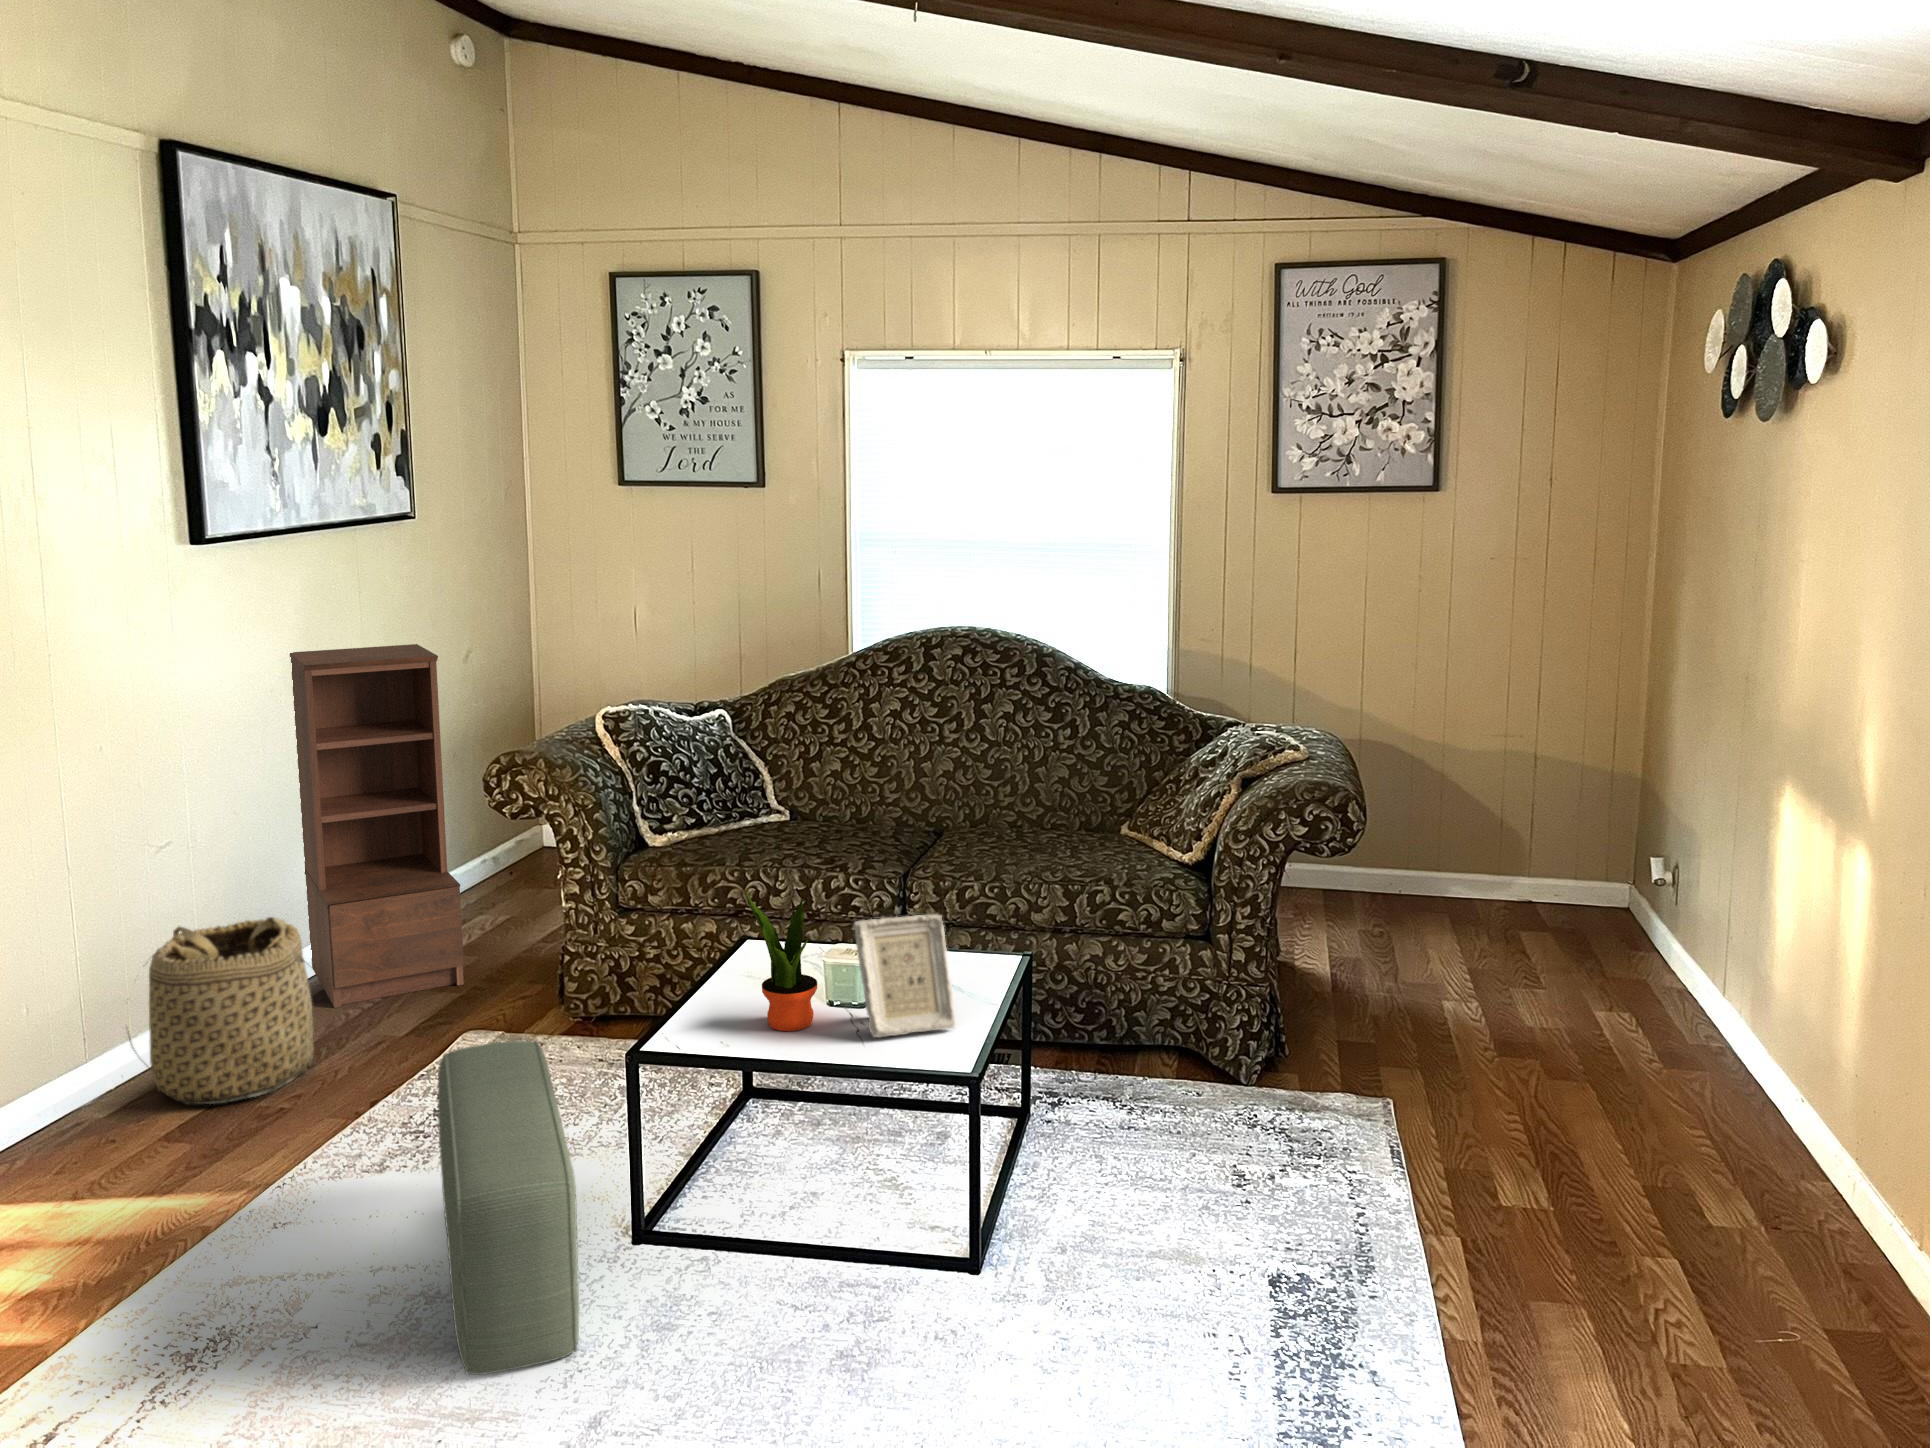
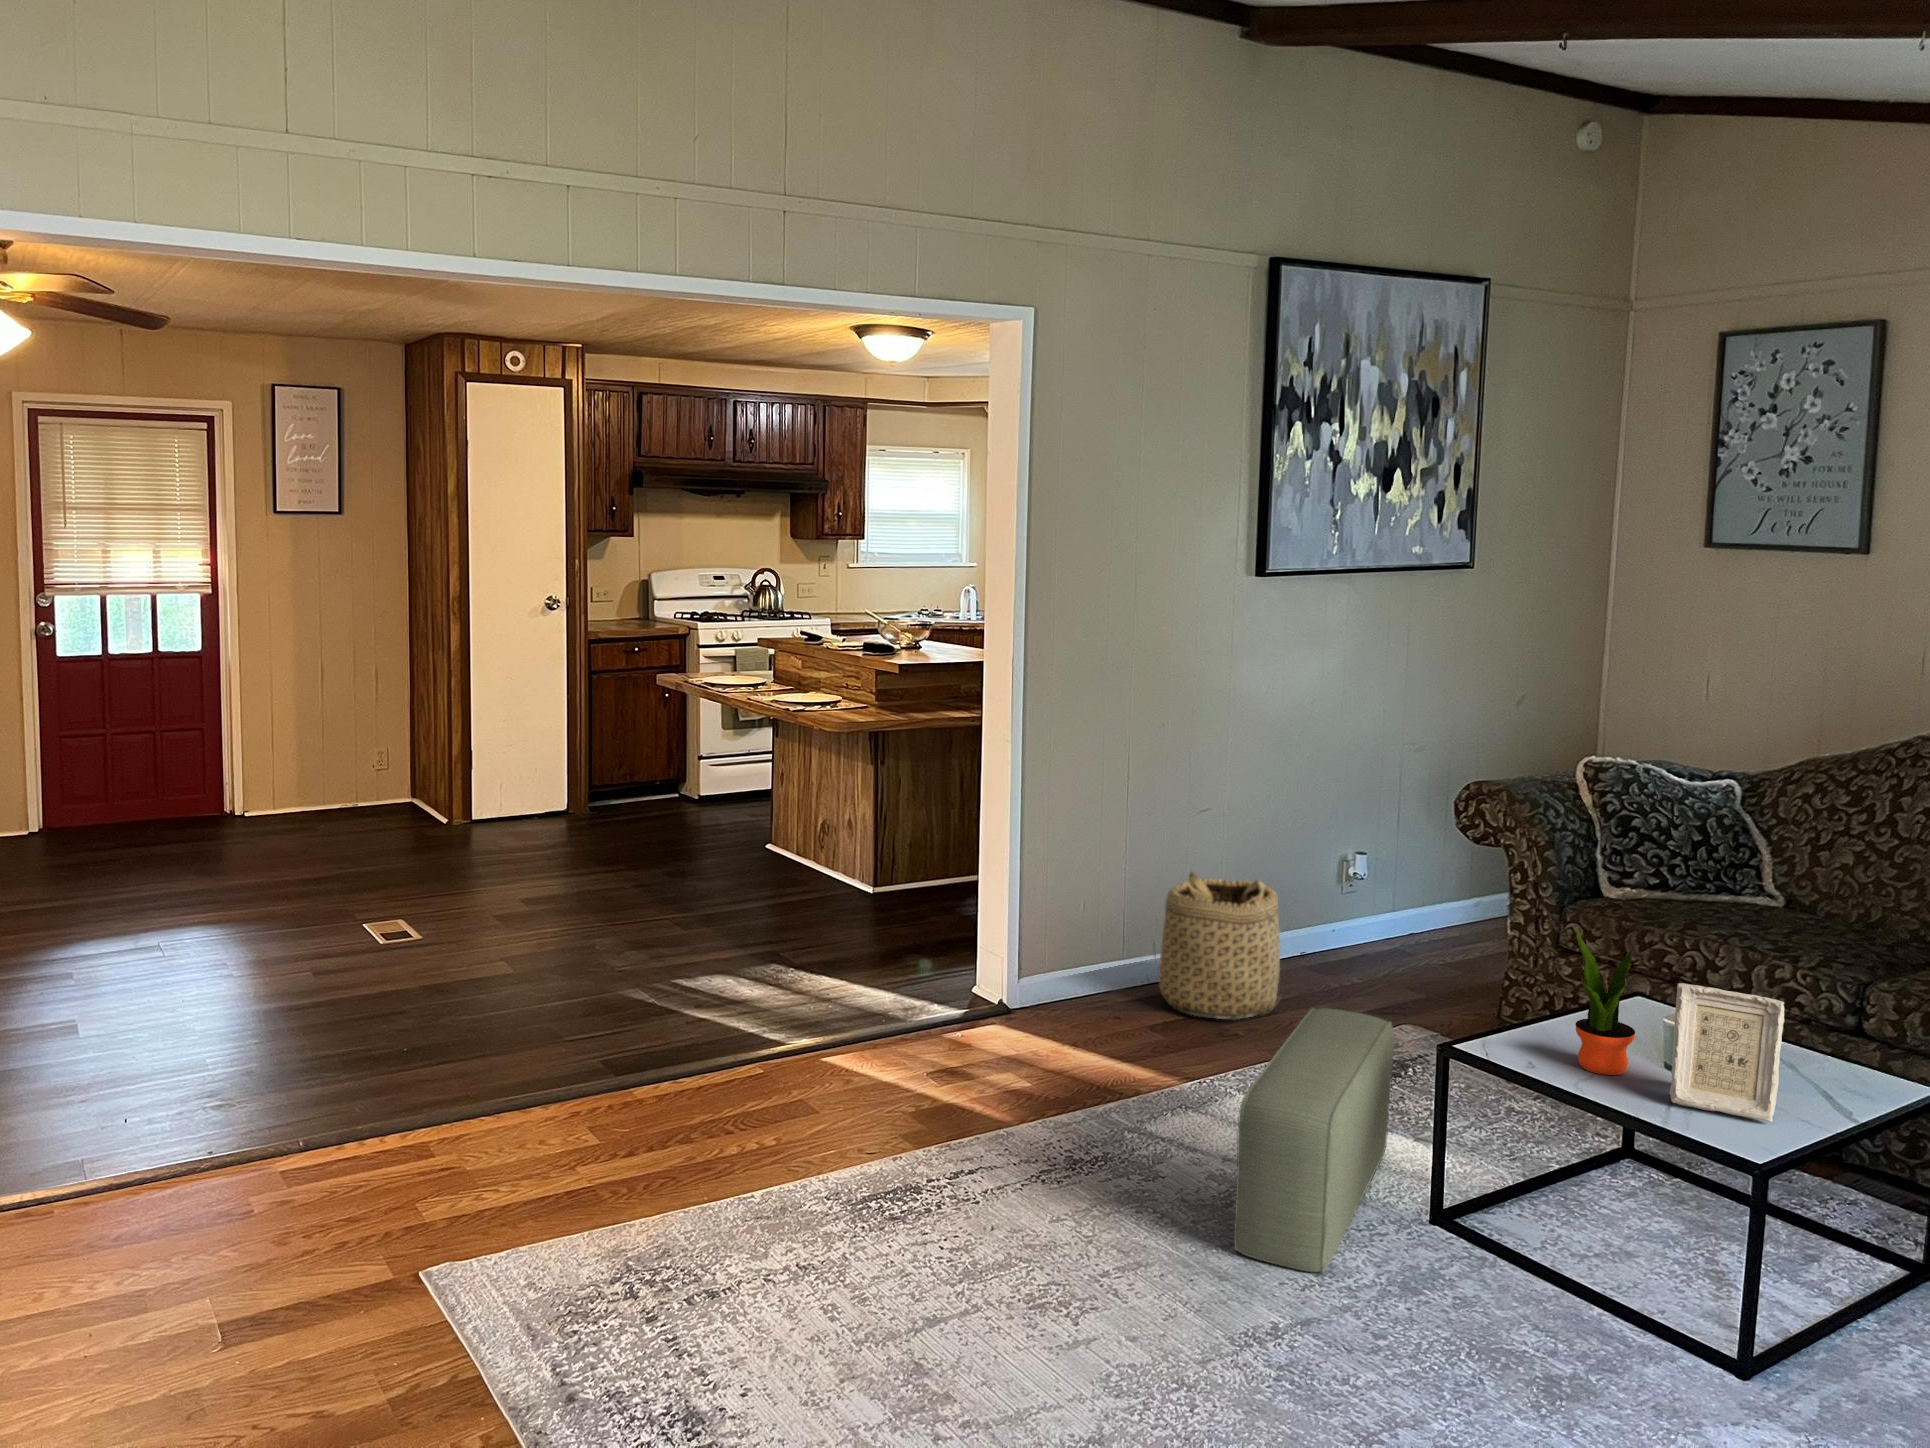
bookshelf: present [290,644,464,1008] -> none [1319,673,1449,989]

